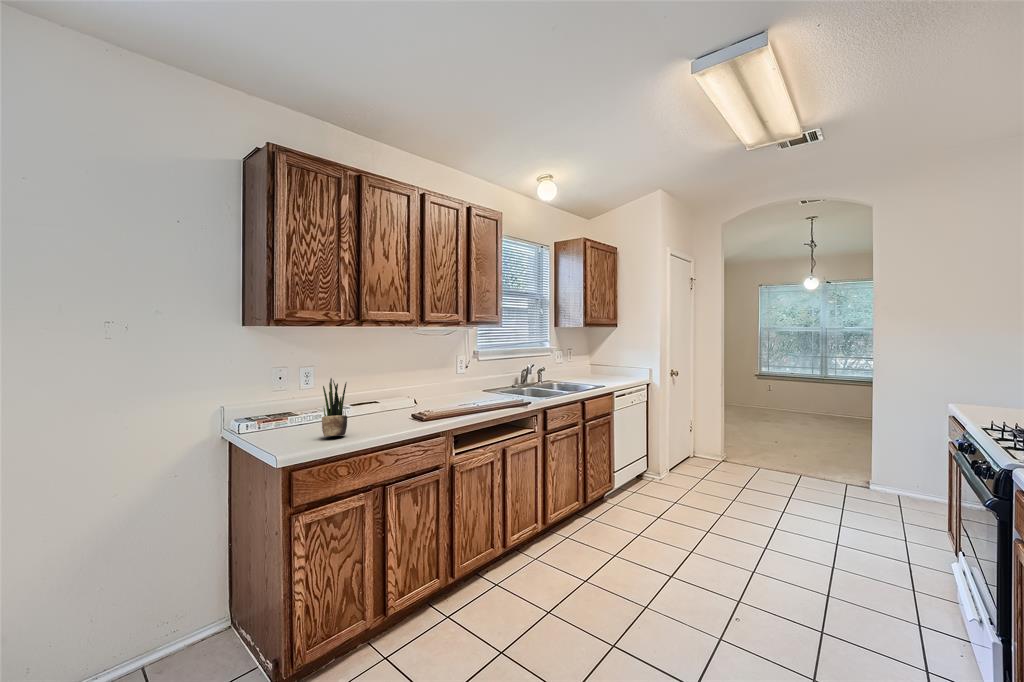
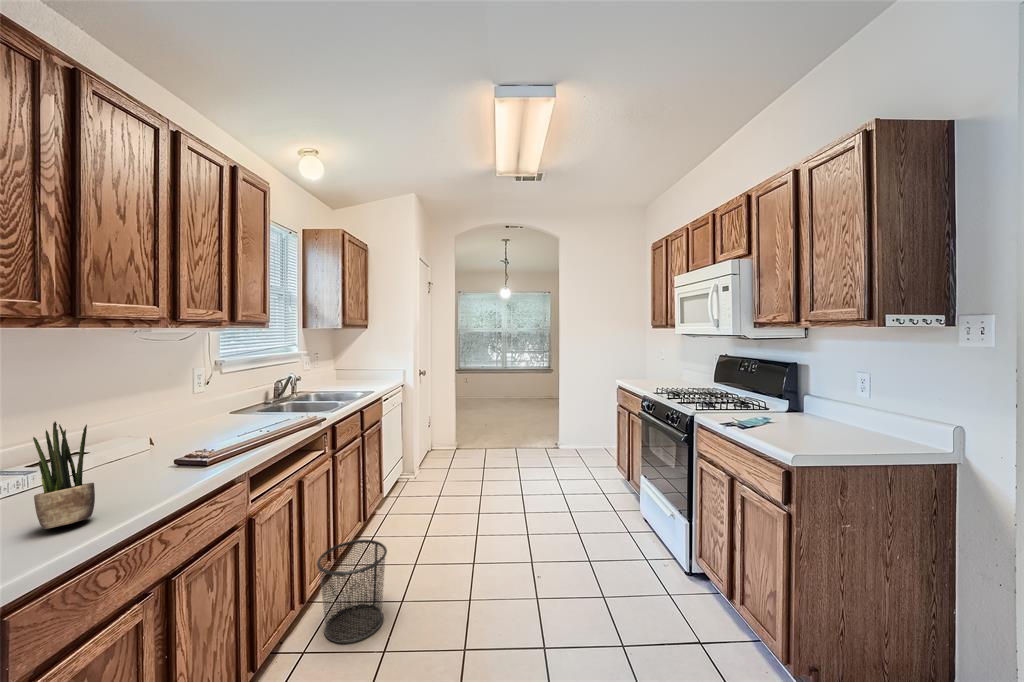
waste bin: none [509,510,566,595] -> present [317,540,387,643]

